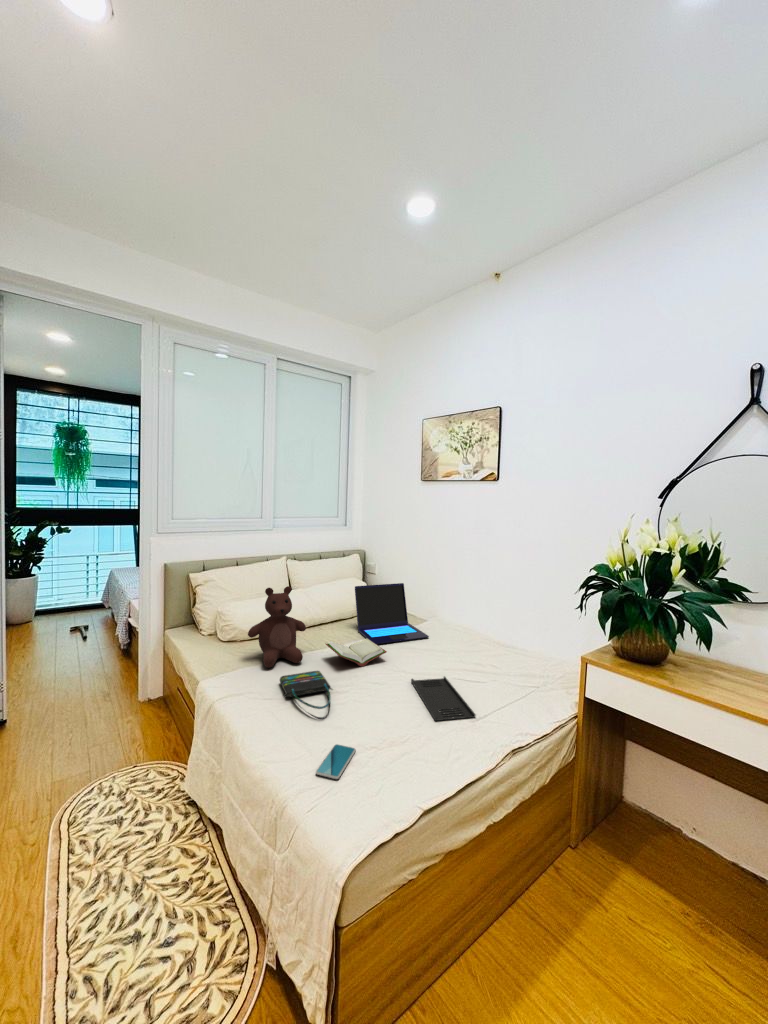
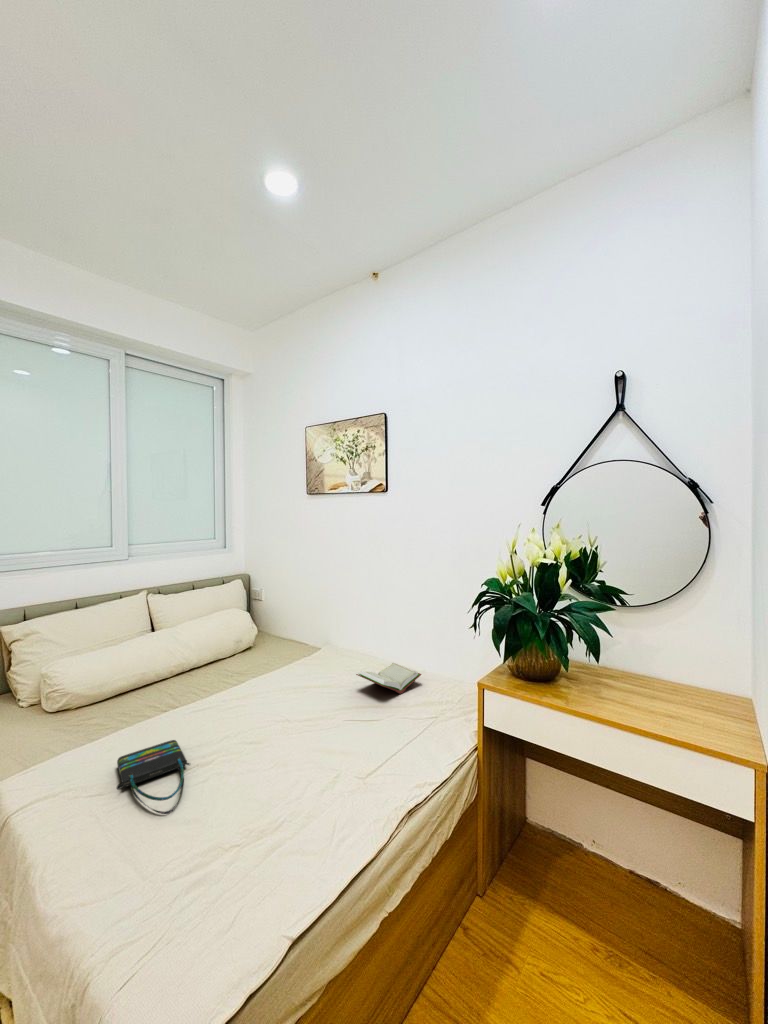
laptop: present [355,583,429,644] -> none [231,611,320,690]
teddy bear: present [248,586,306,668] -> none [77,634,163,745]
book: present [326,638,387,666] -> present [356,663,421,694]
tray: present [411,677,476,721] -> none [294,722,366,787]
smartphone: present [316,744,356,779] -> none [142,851,208,912]

